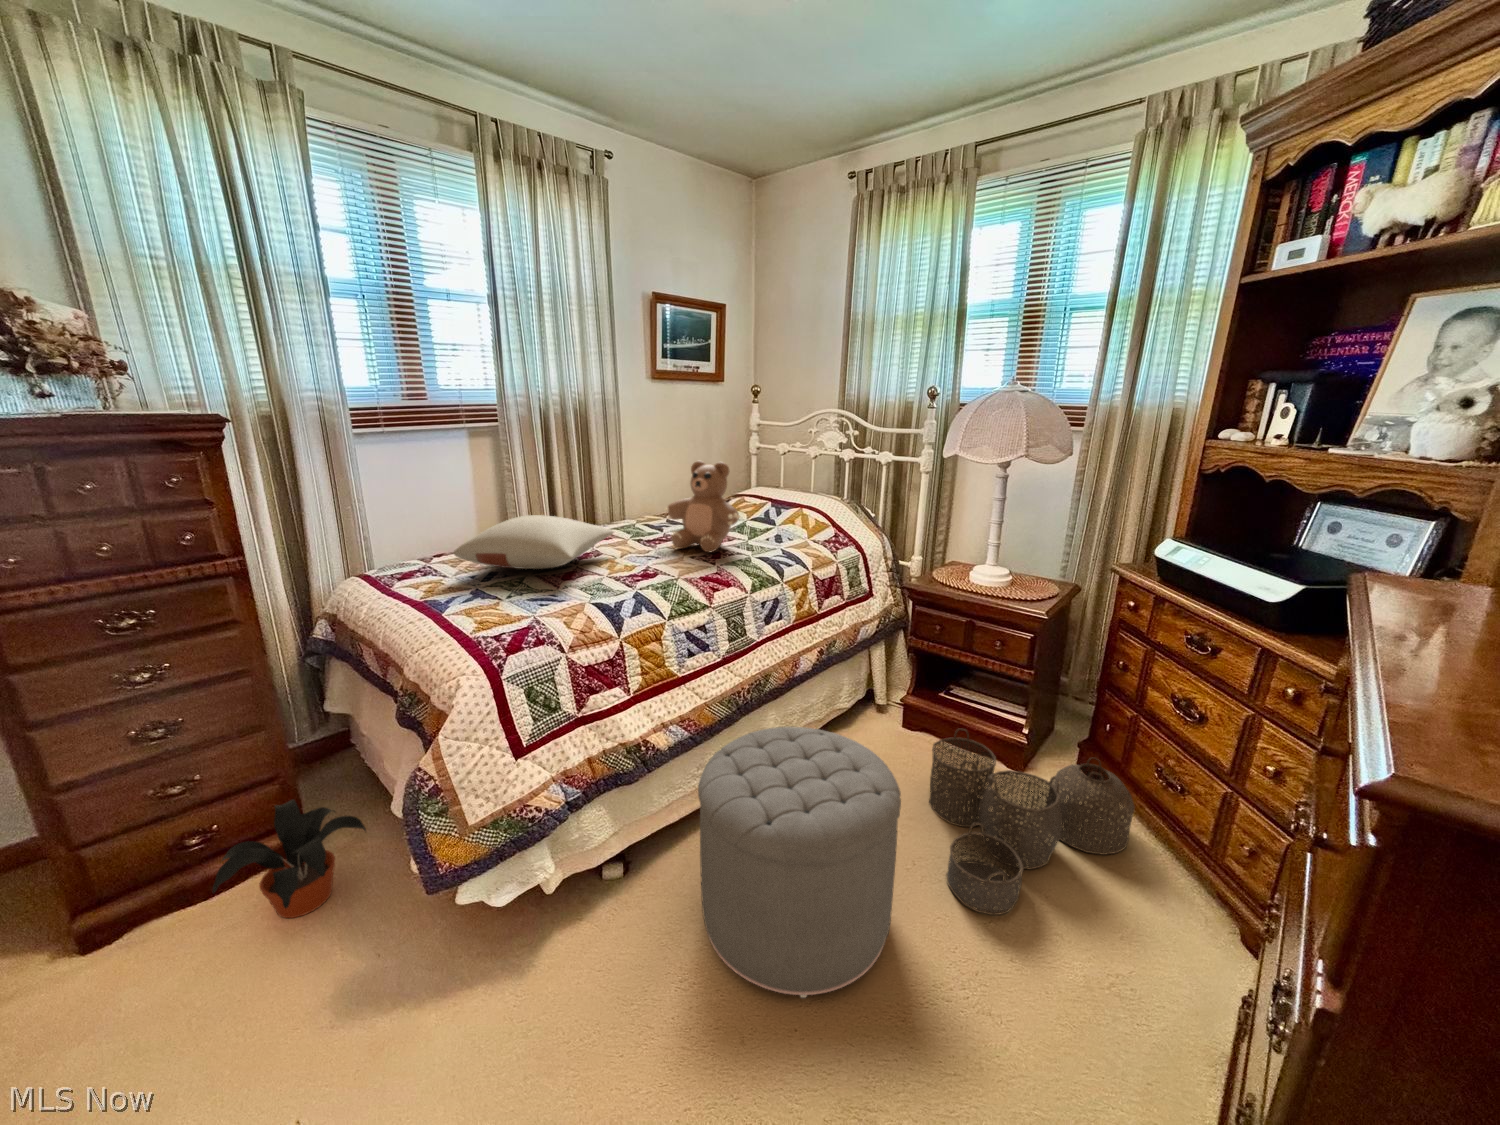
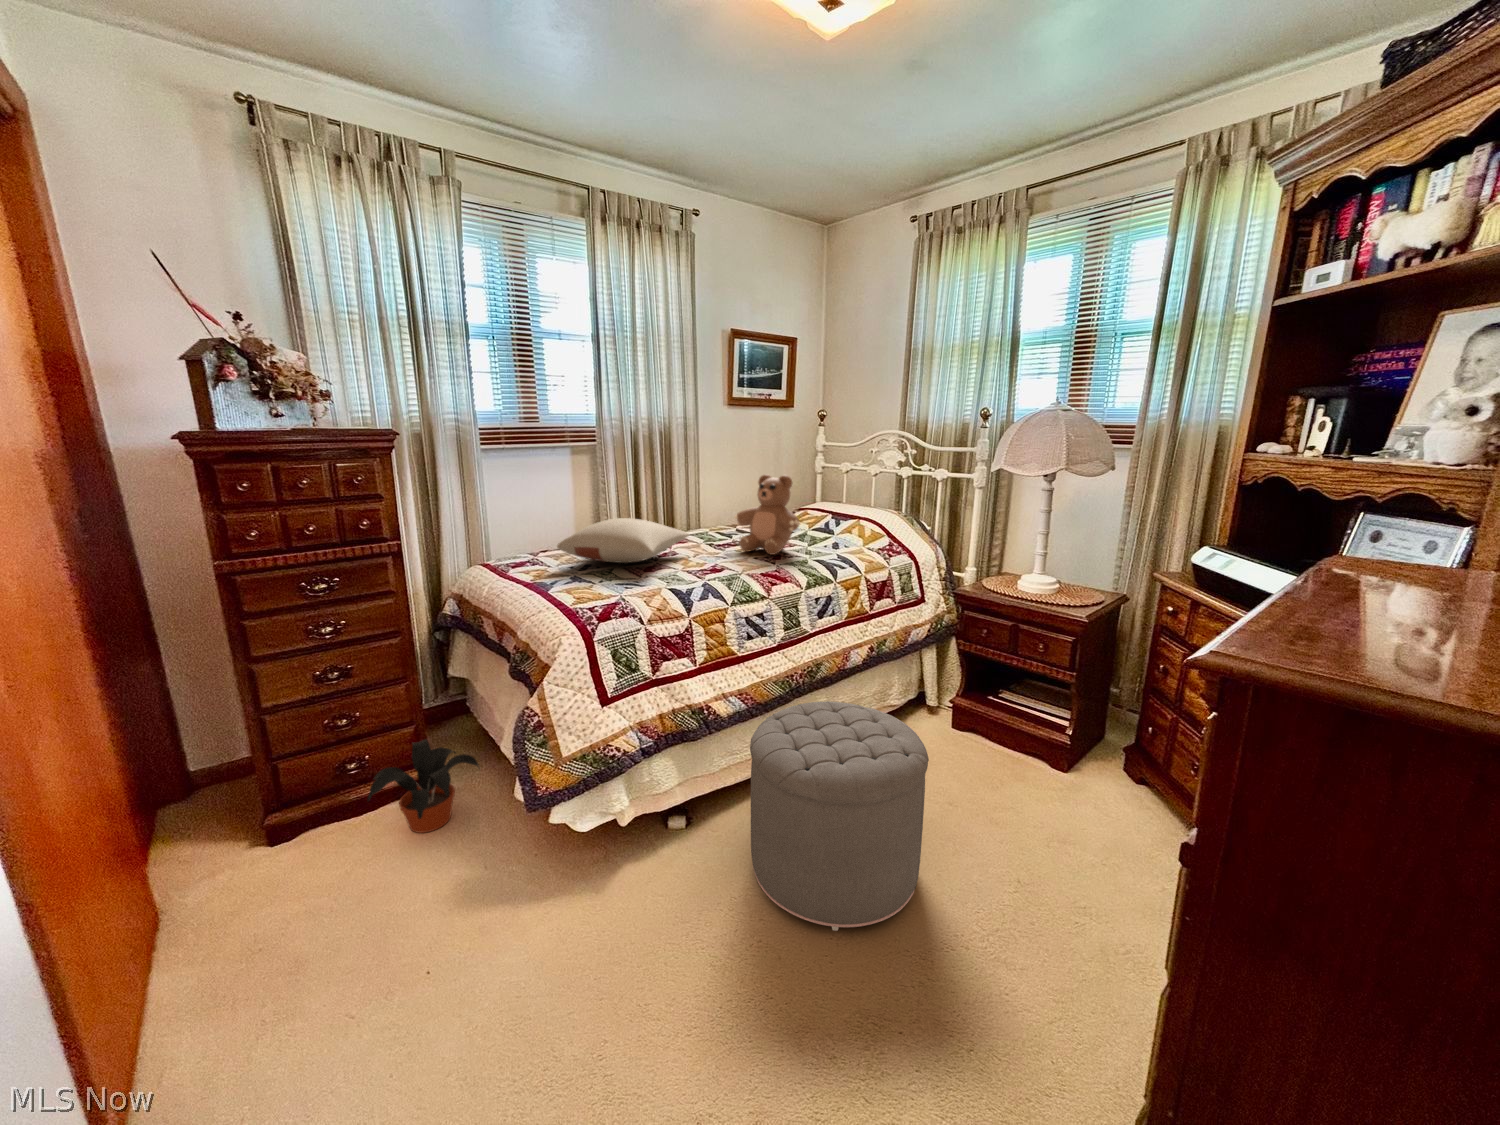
woven basket: present [929,729,1134,915] -> none [969,722,1171,885]

